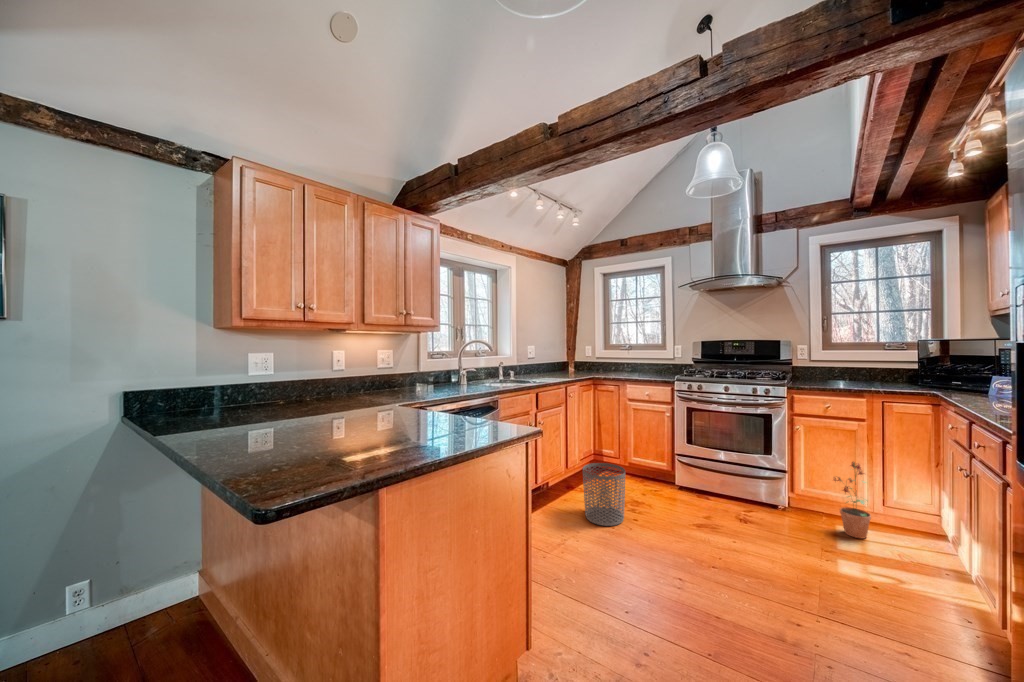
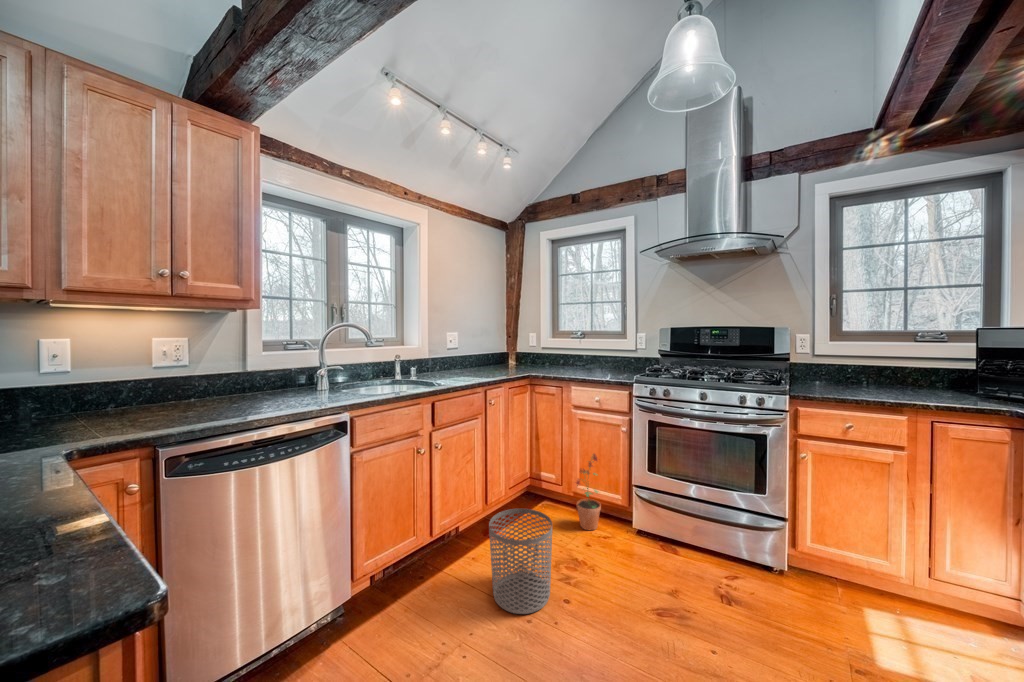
potted plant: present [834,462,871,538] -> present [576,454,601,530]

